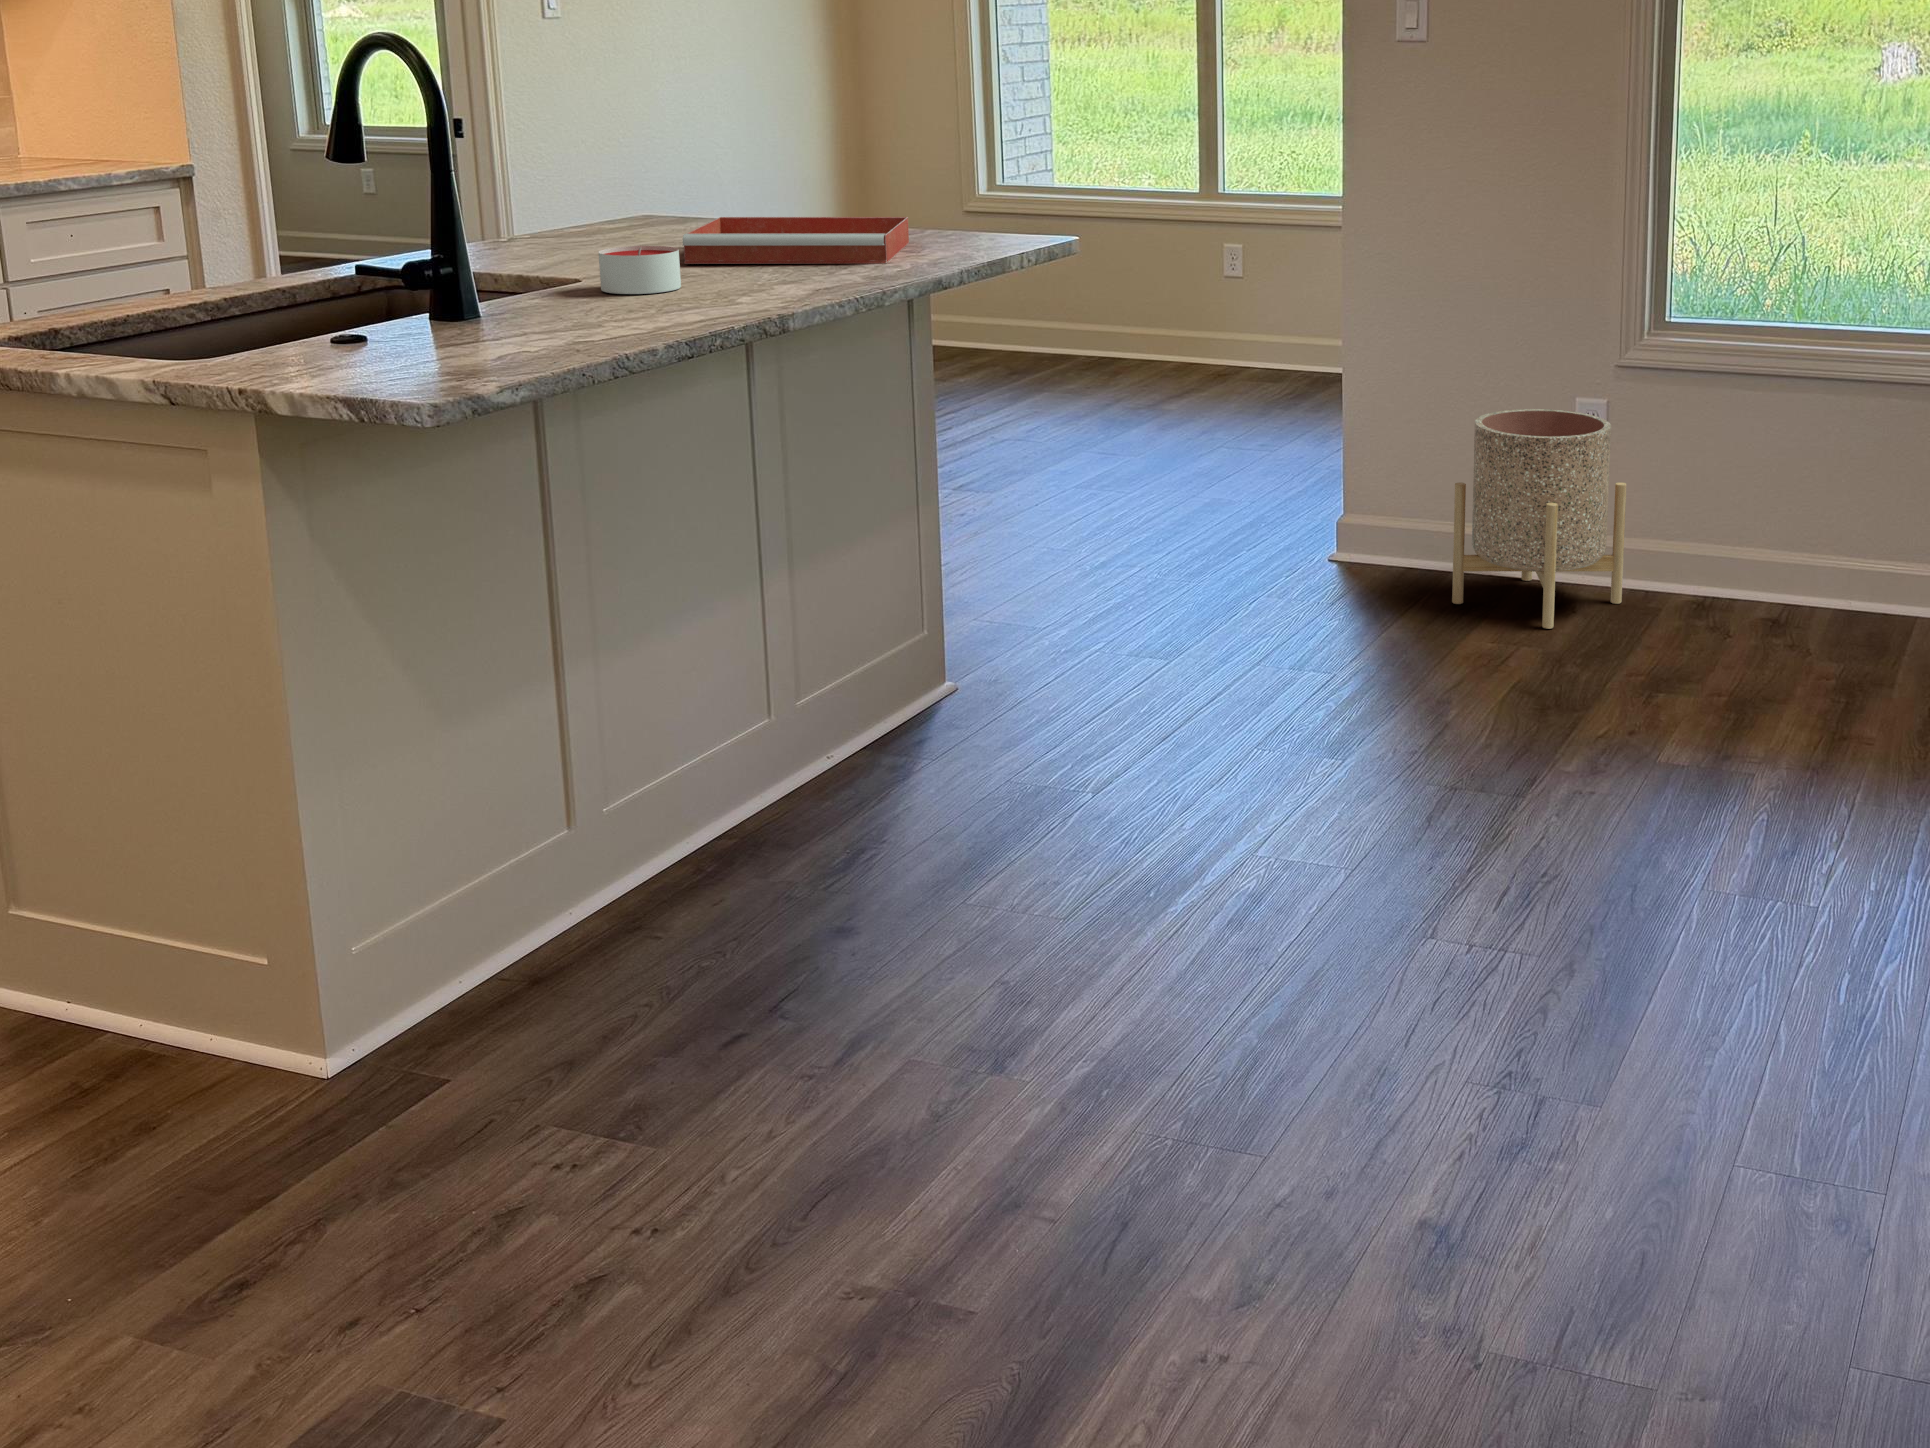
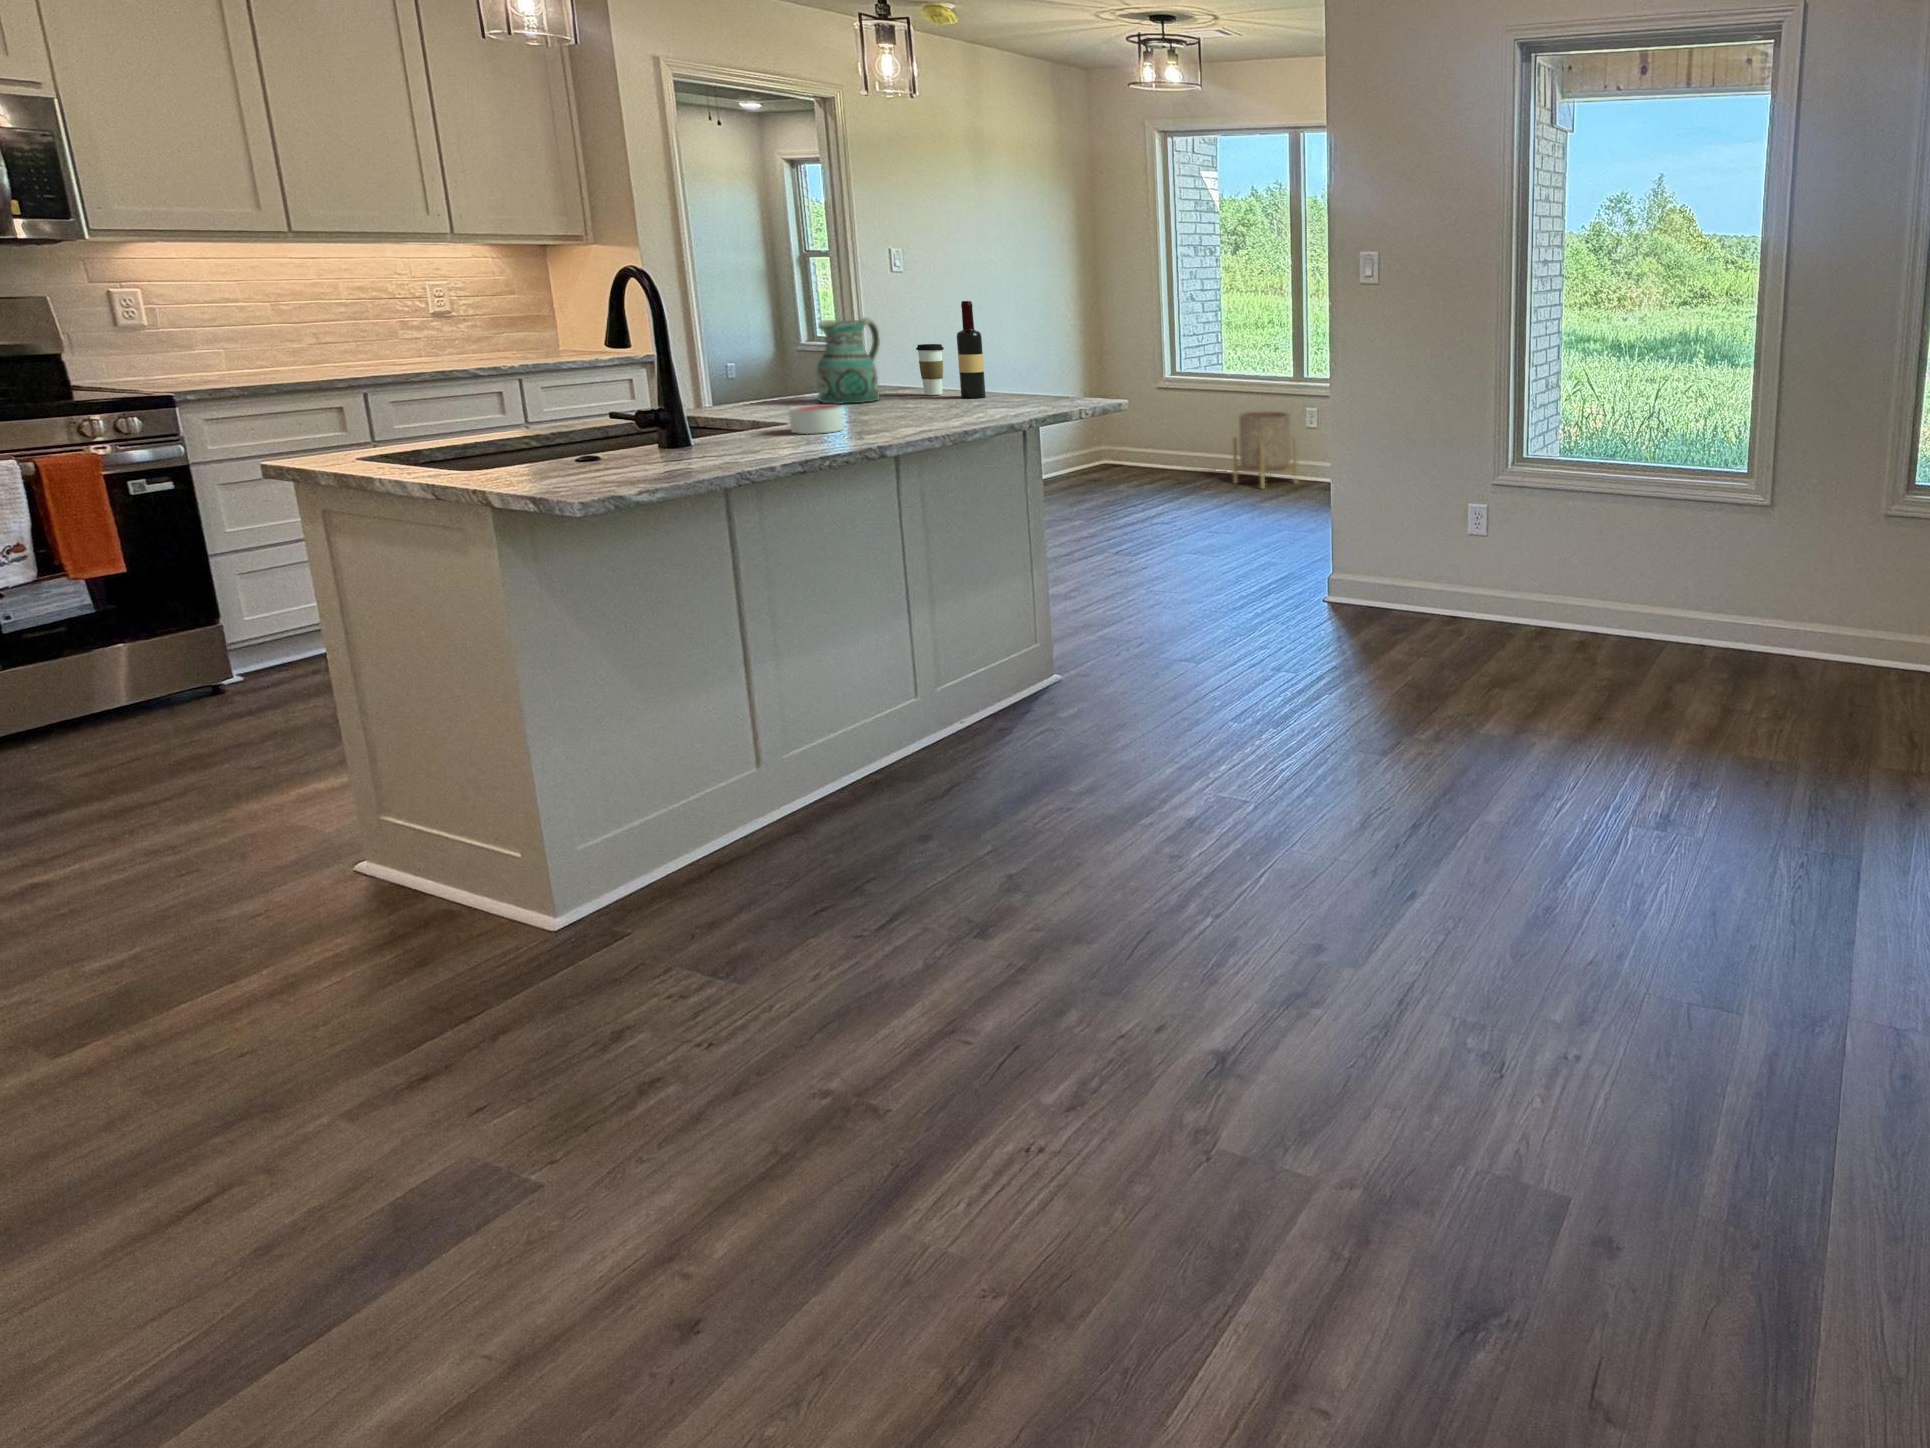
wine bottle: none [788,74,832,233] -> present [957,301,986,398]
ceramic pitcher: none [569,102,665,244] -> present [817,318,880,404]
coffee cup: none [715,145,758,229] -> present [916,344,944,395]
tray: present [683,217,909,264] -> none [864,388,1021,416]
planter: present [1452,409,1626,629] -> present [1233,411,1298,489]

